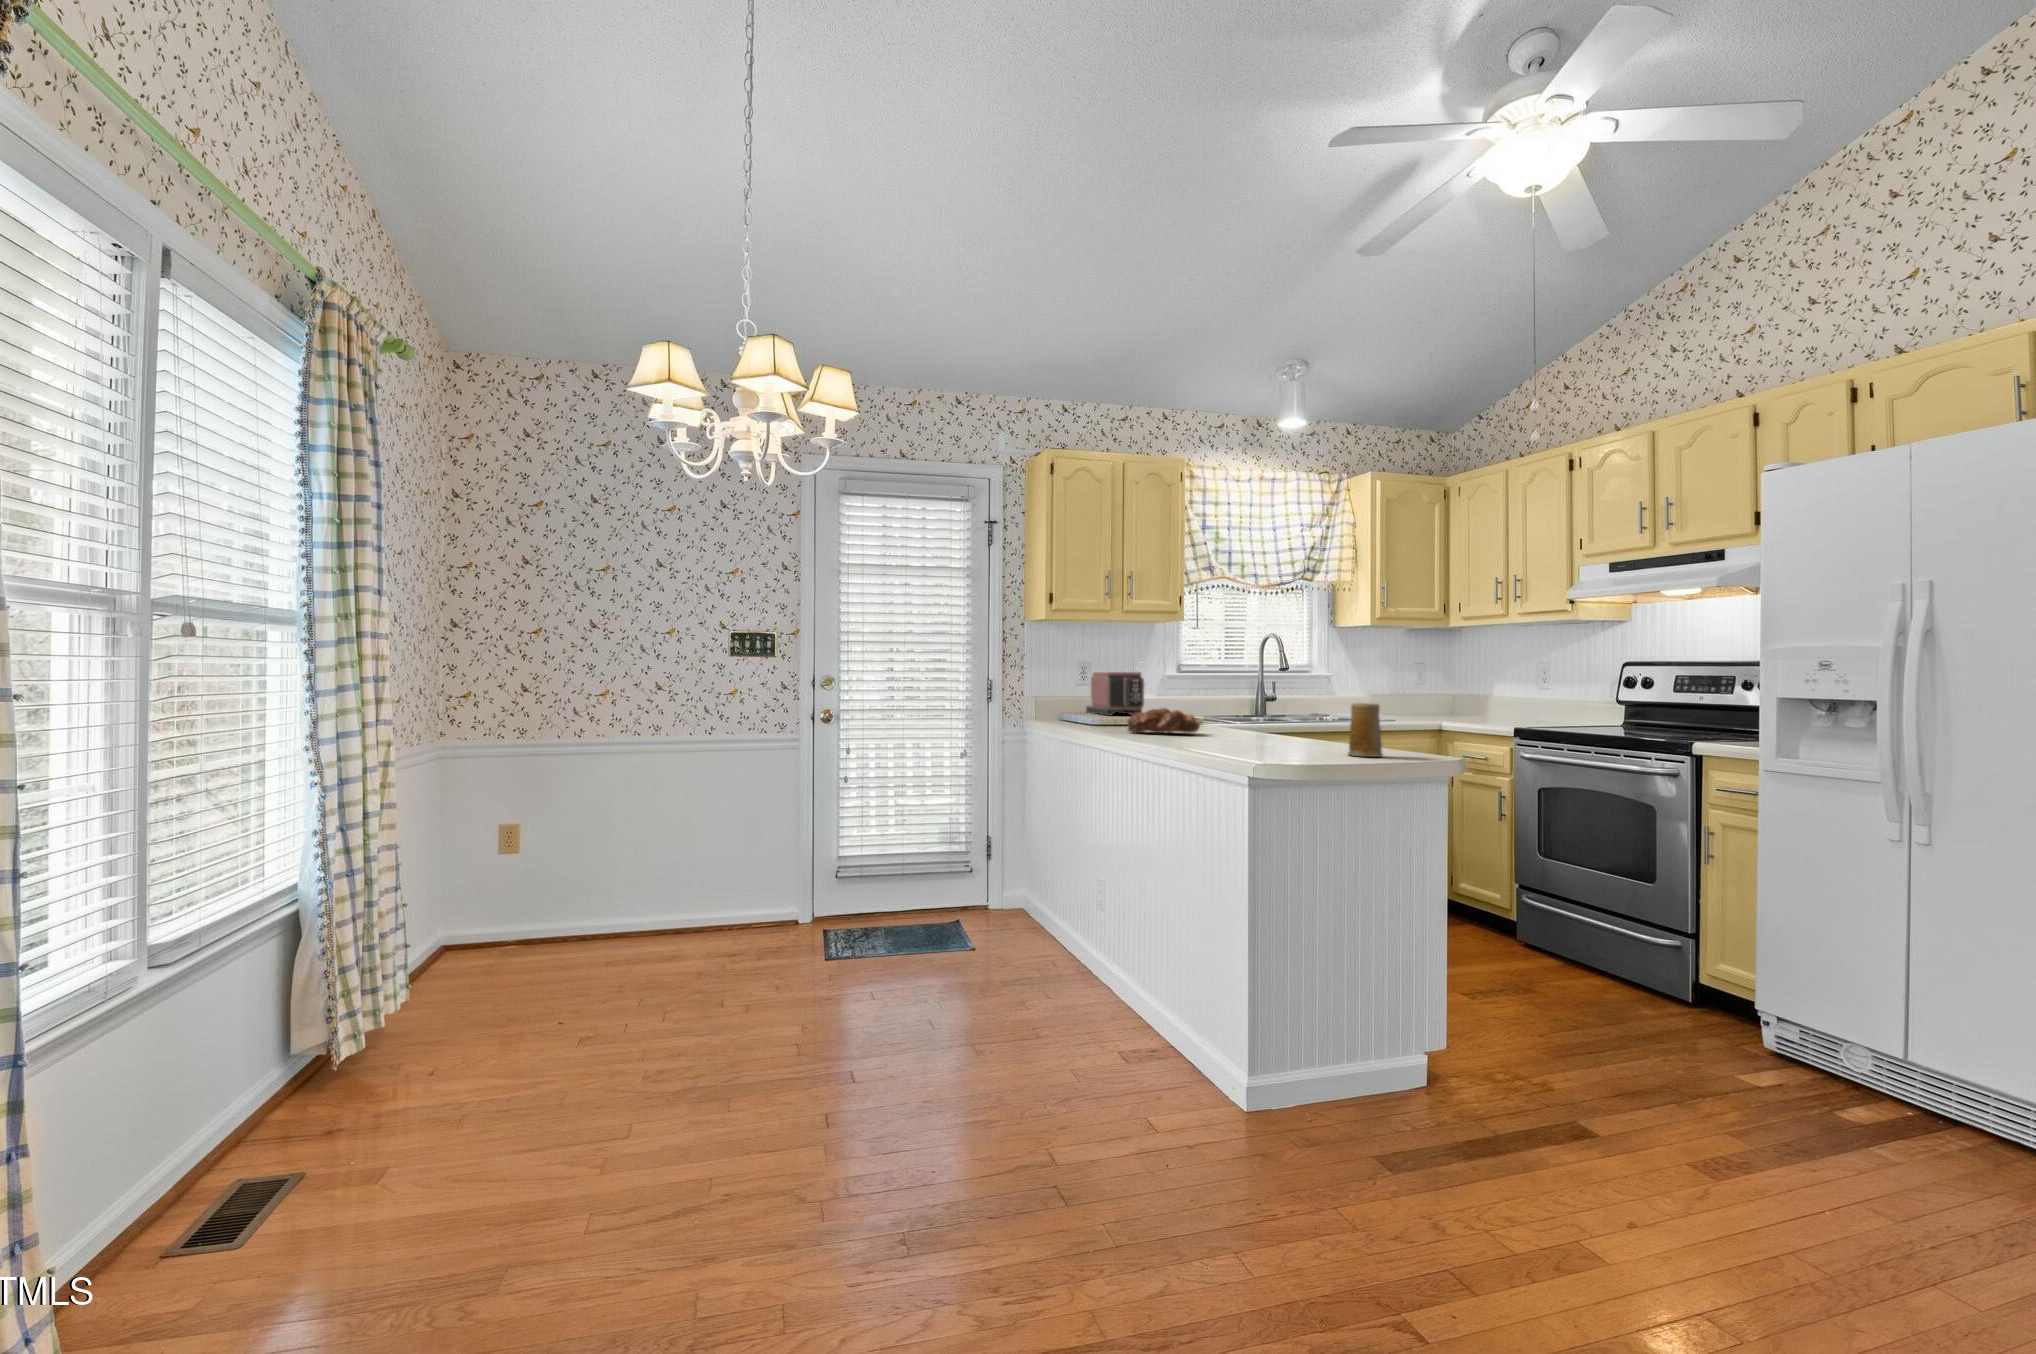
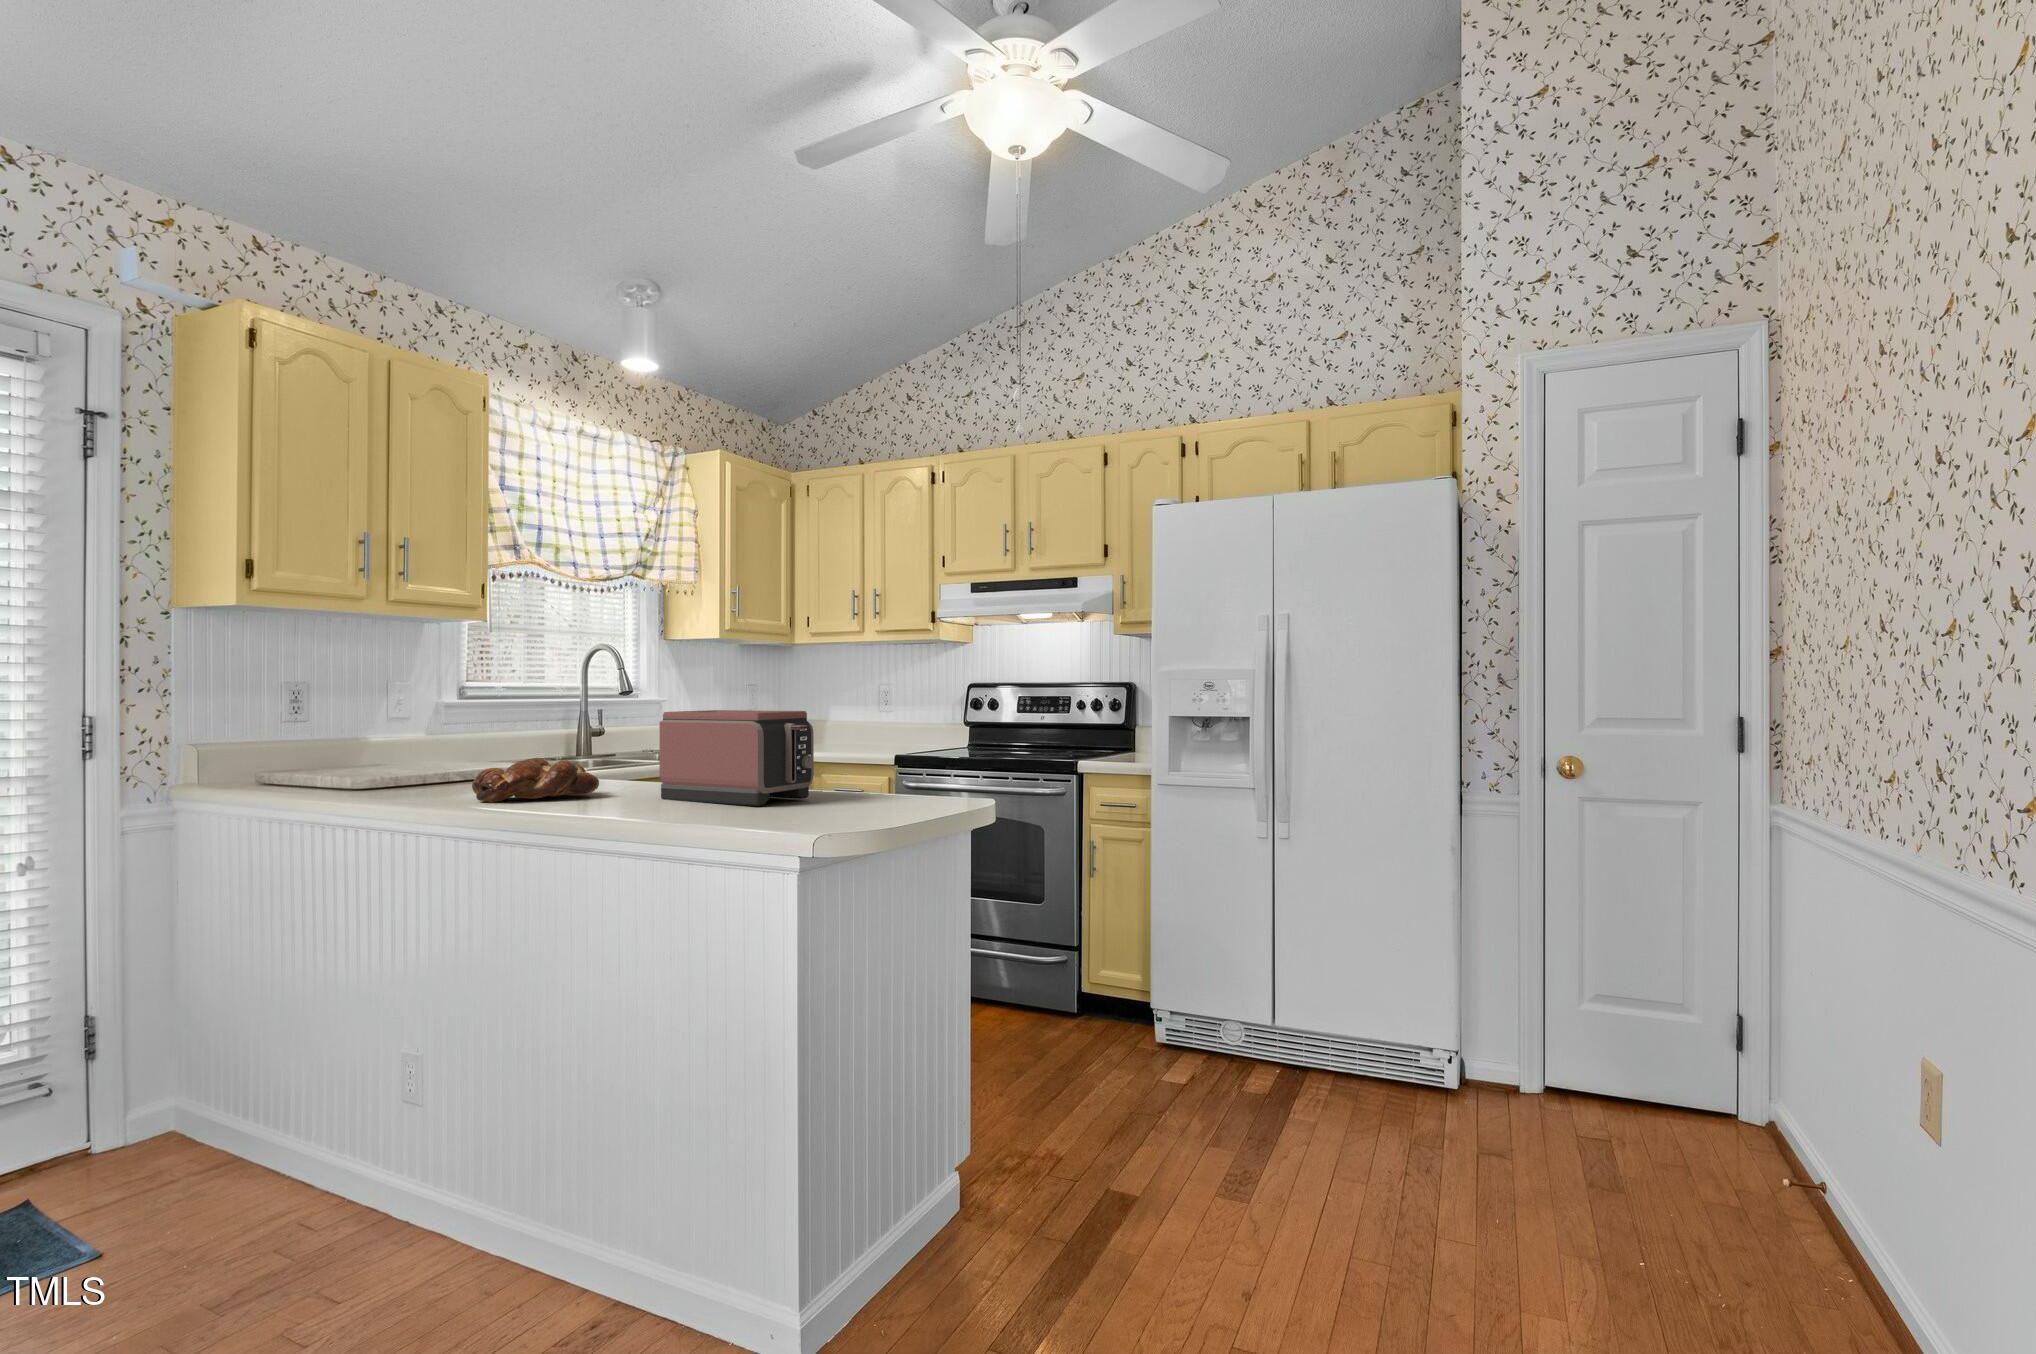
toaster: present [1086,672,1144,715] -> present [659,710,814,806]
mug: present [1348,703,1383,757] -> none [865,741,909,812]

